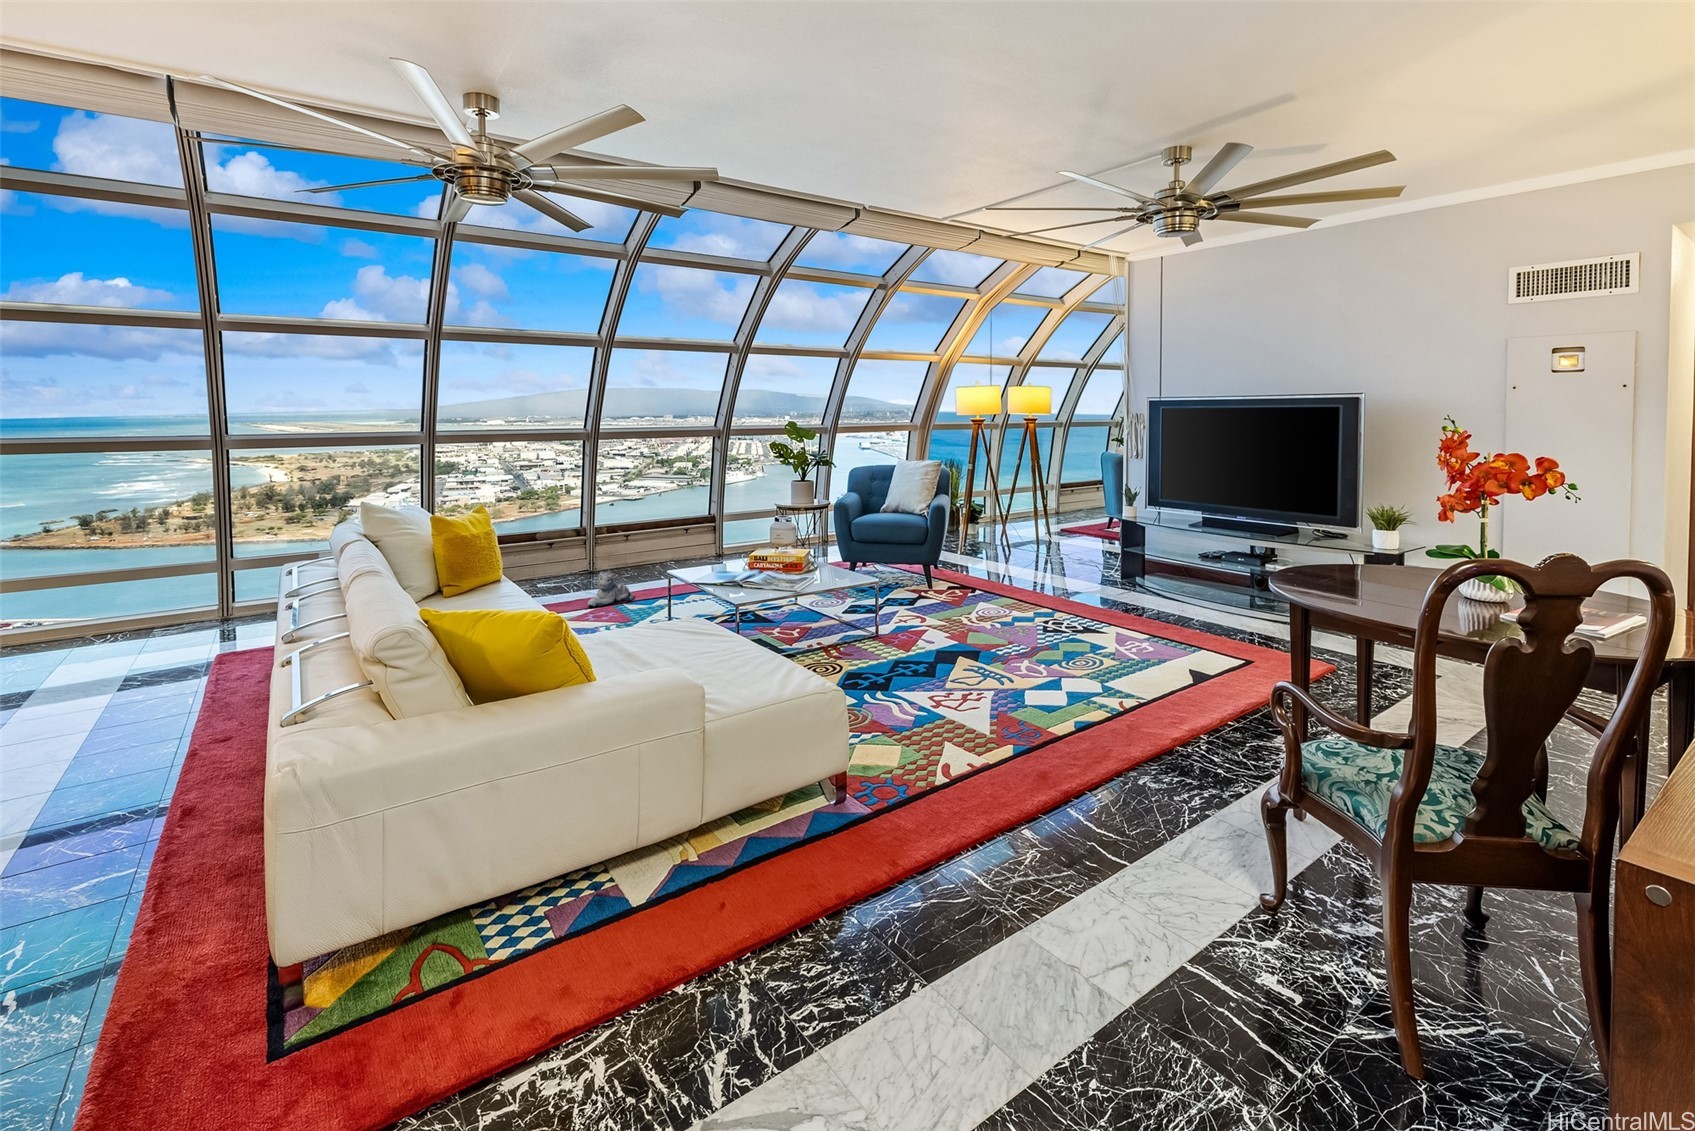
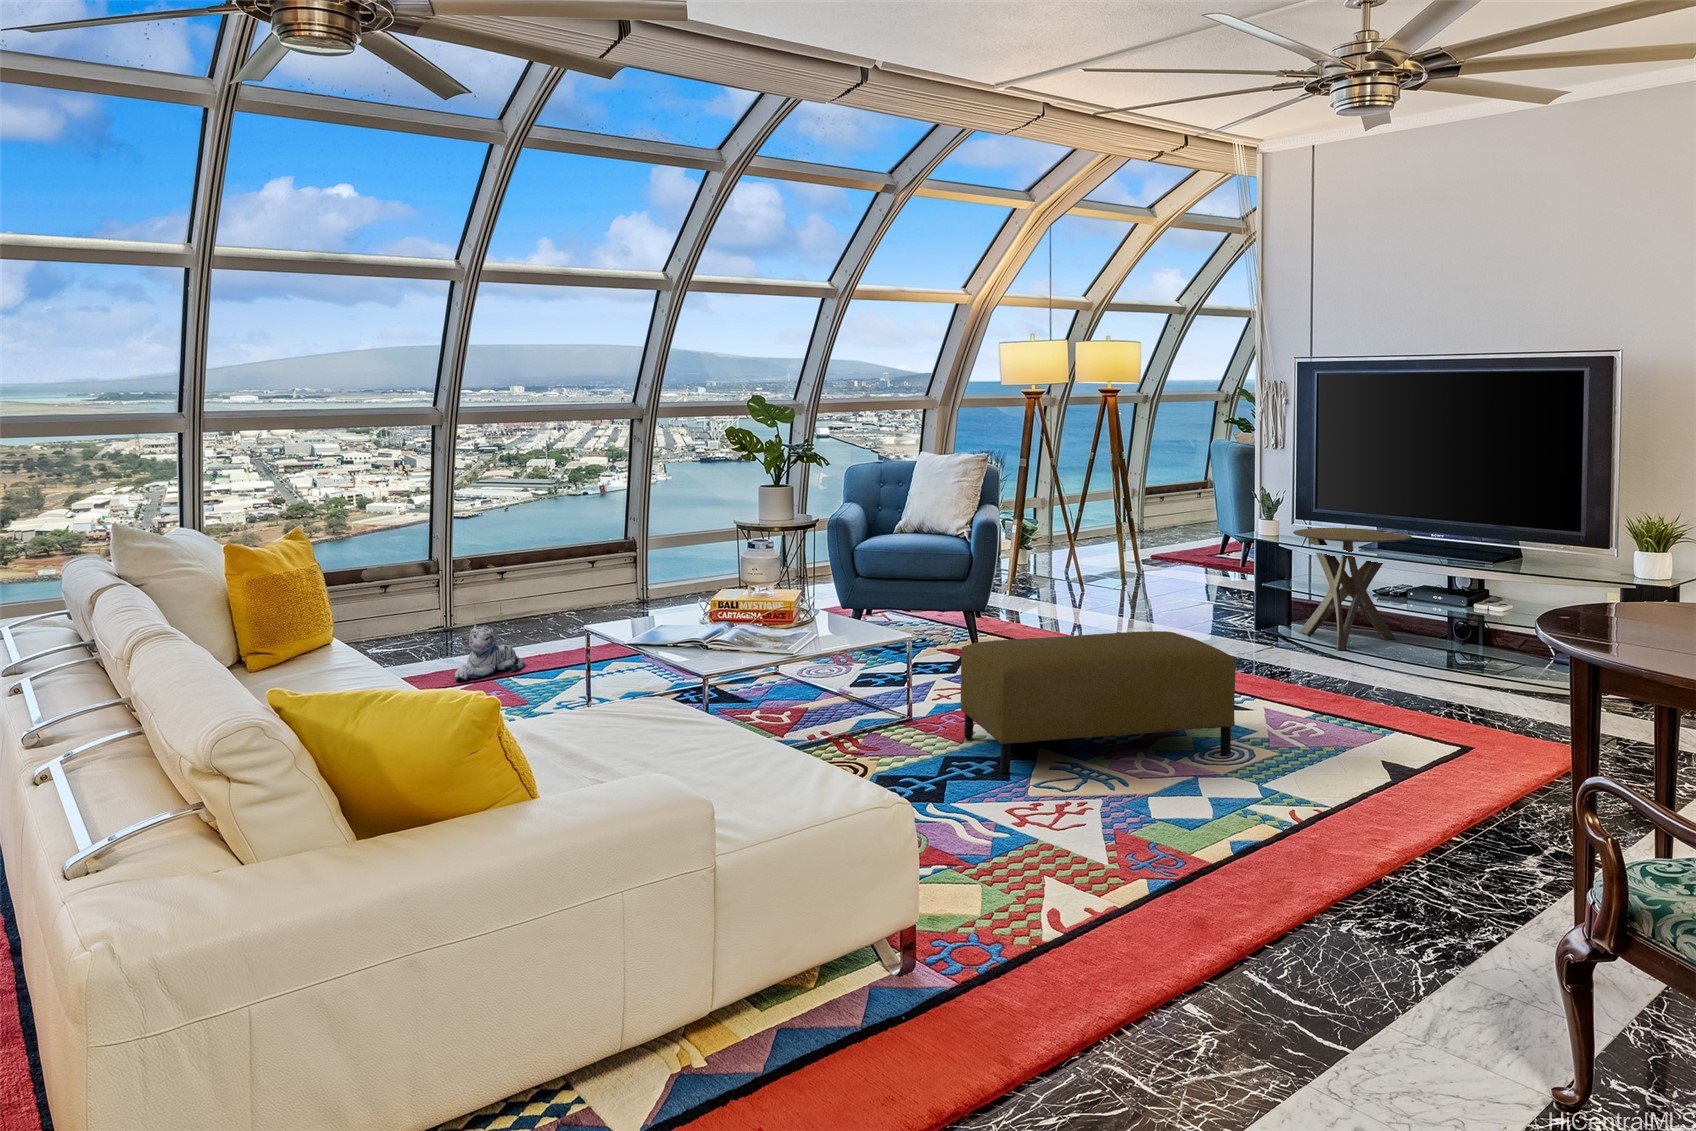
side table: none [1146,513,1227,595] -> present [1293,528,1412,650]
ottoman: none [909,581,1092,673] -> present [961,631,1236,773]

